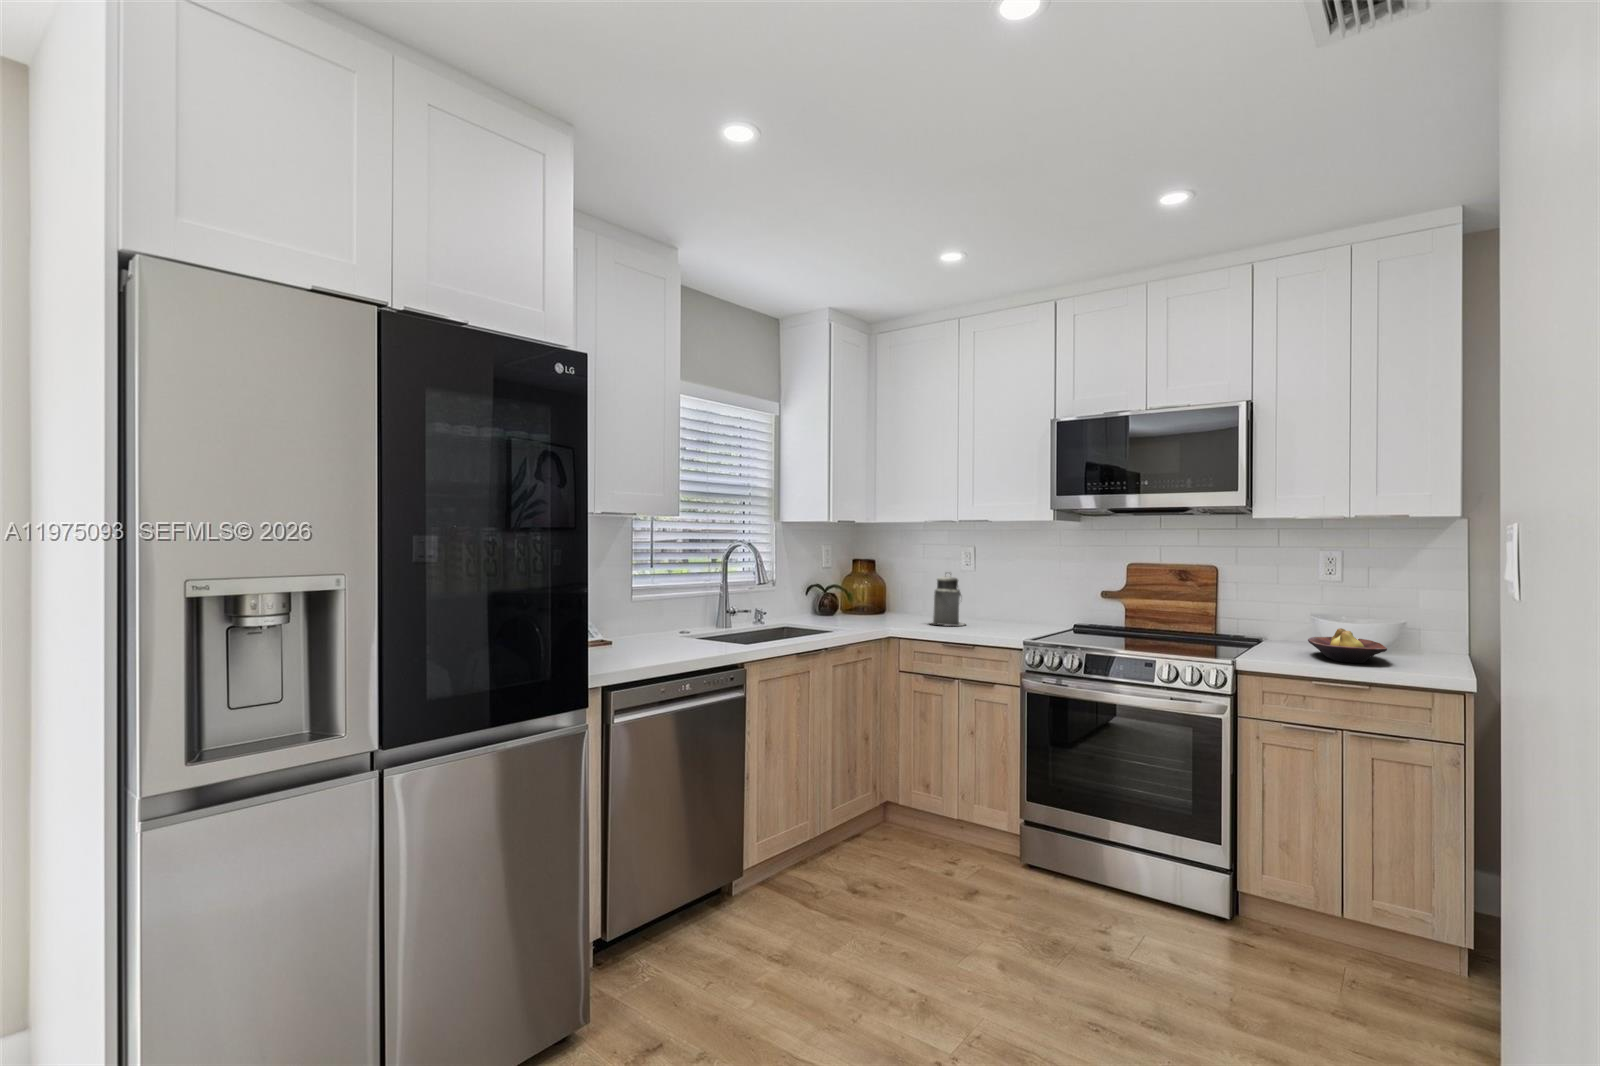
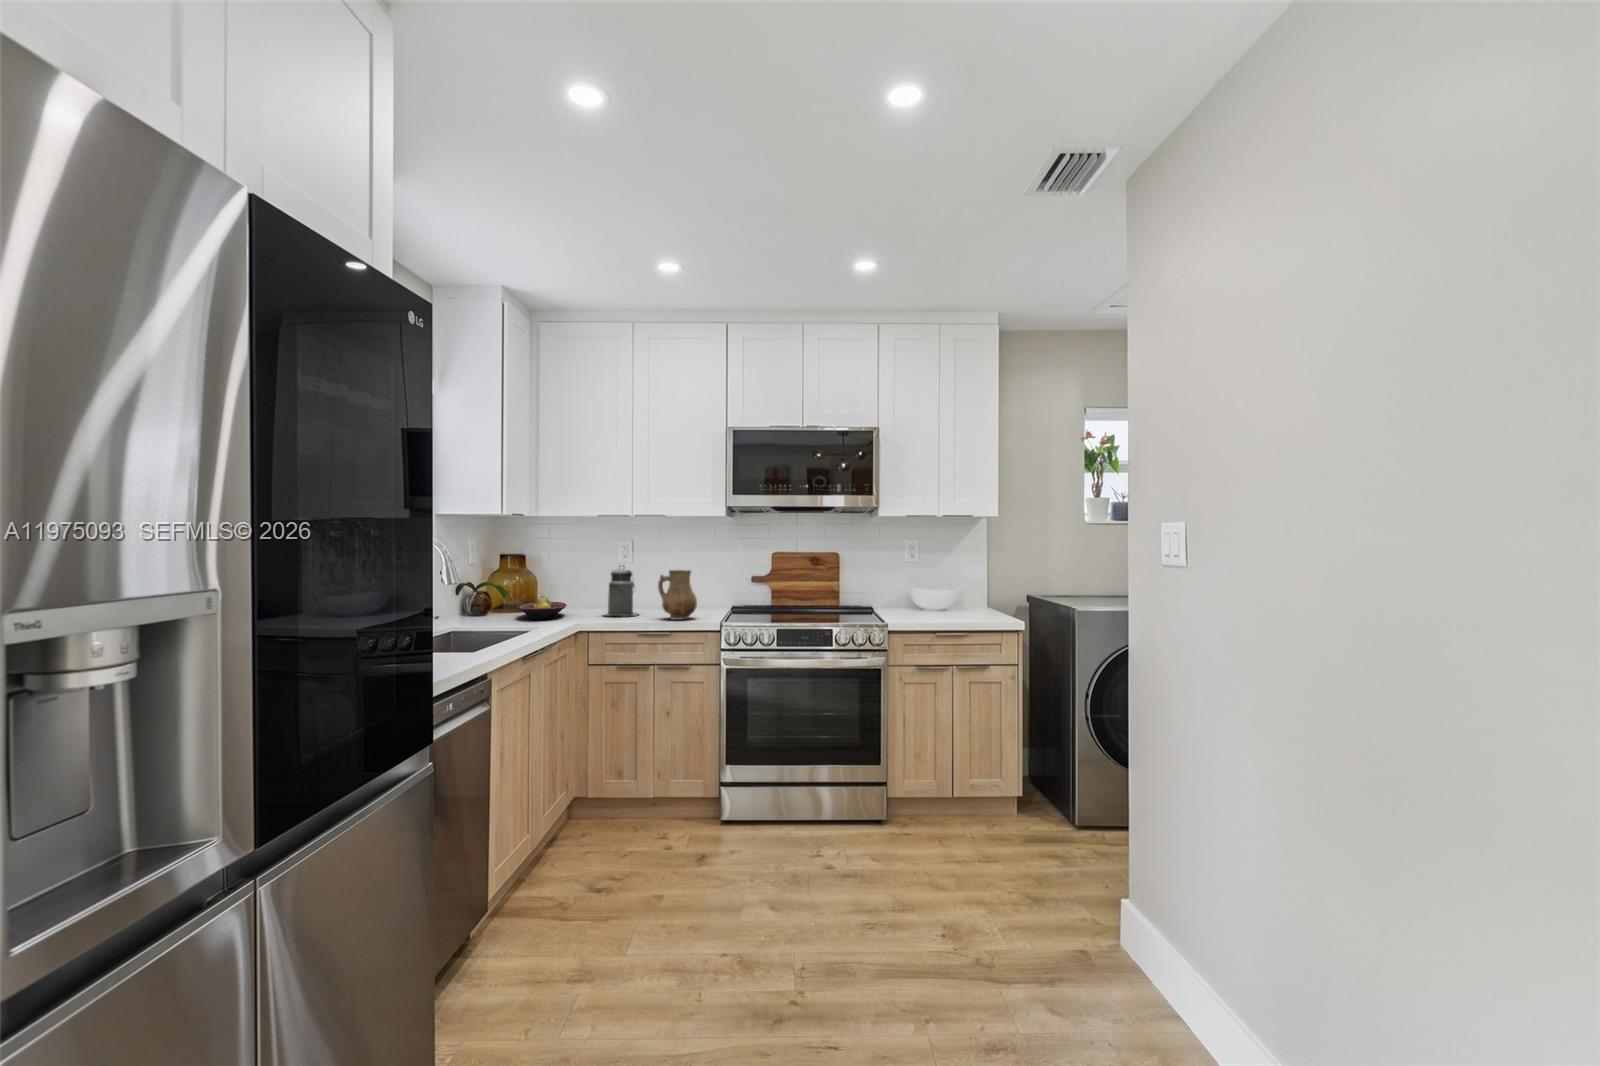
ceramic pitcher: none [975,579,1015,634] -> present [658,570,697,620]
fruit bowl: present [1308,628,1387,663] -> present [519,596,566,620]

